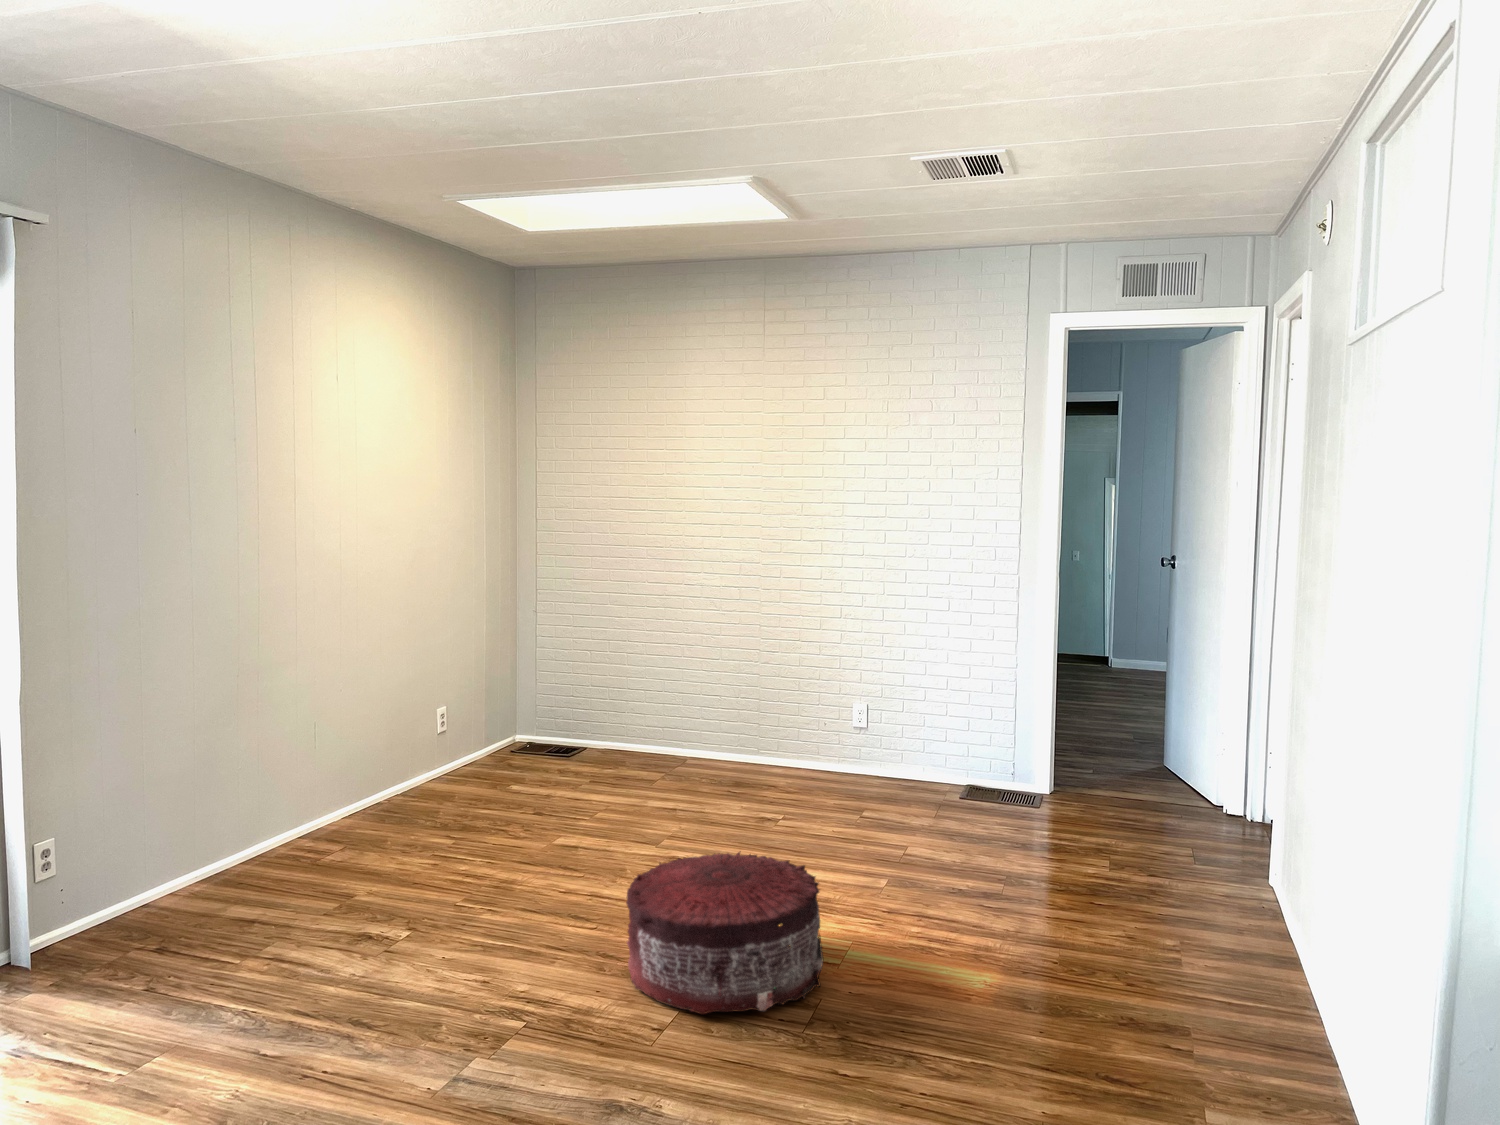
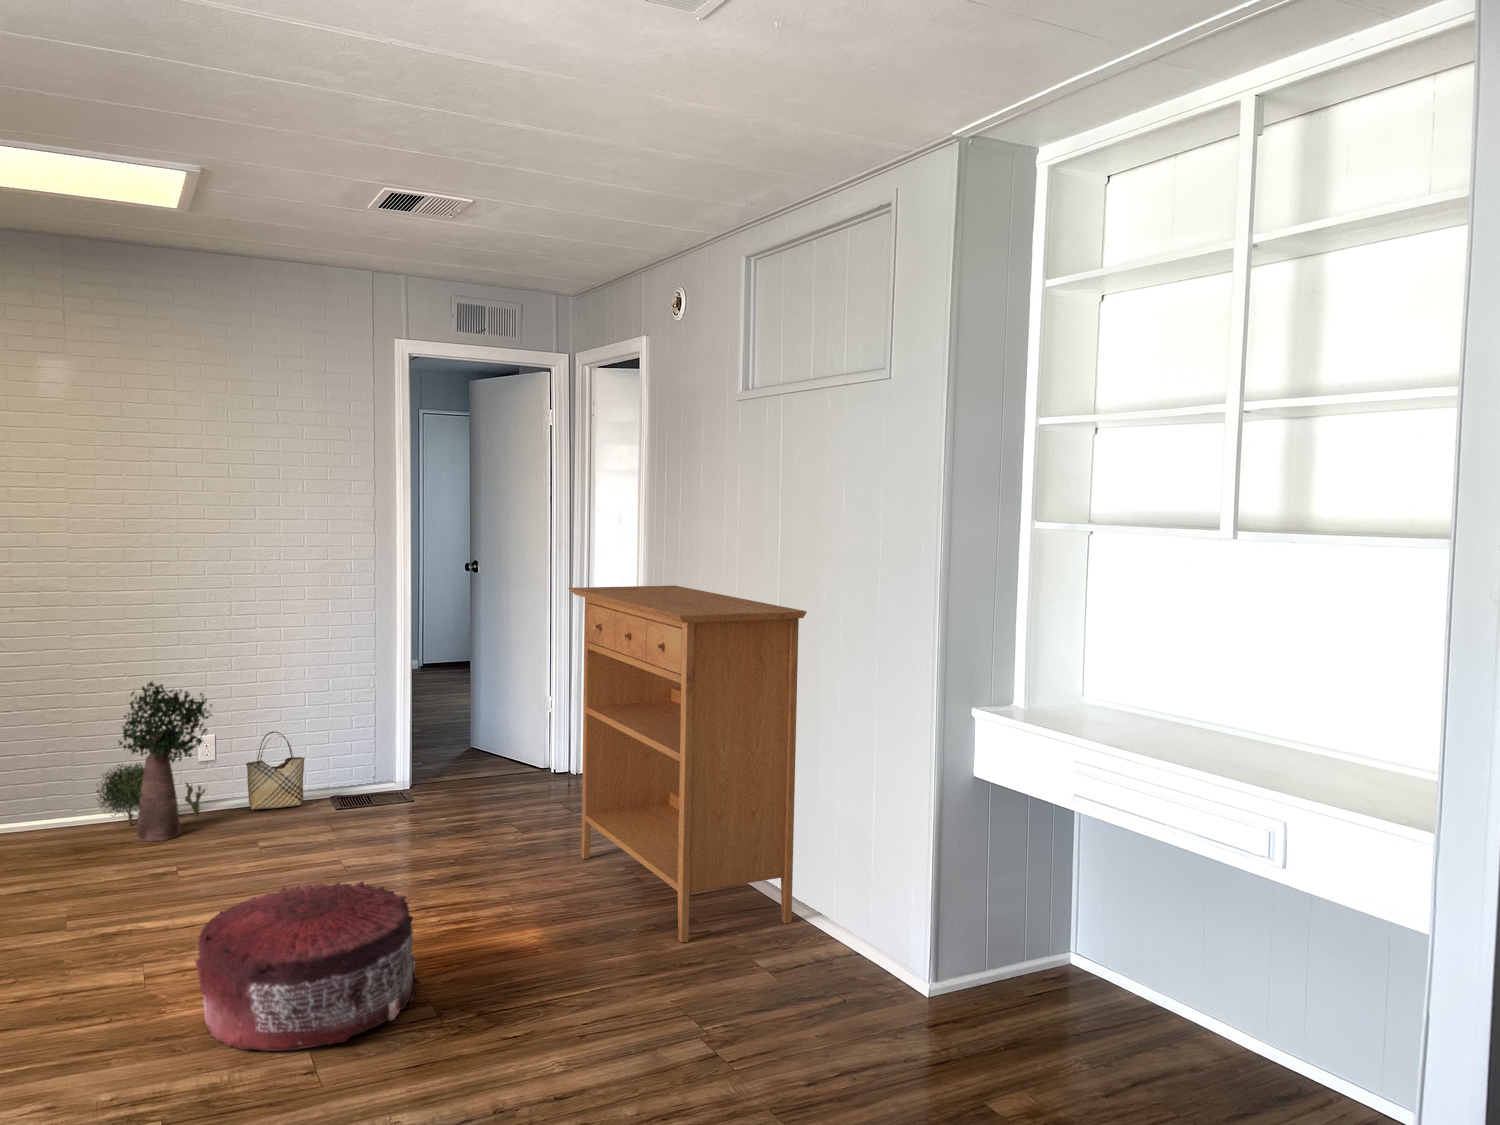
console table: none [1136,587,1352,1080] -> present [568,586,807,943]
potted plant: none [762,648,852,792] -> present [96,682,212,842]
woven basket: none [886,710,940,786] -> present [246,731,305,810]

